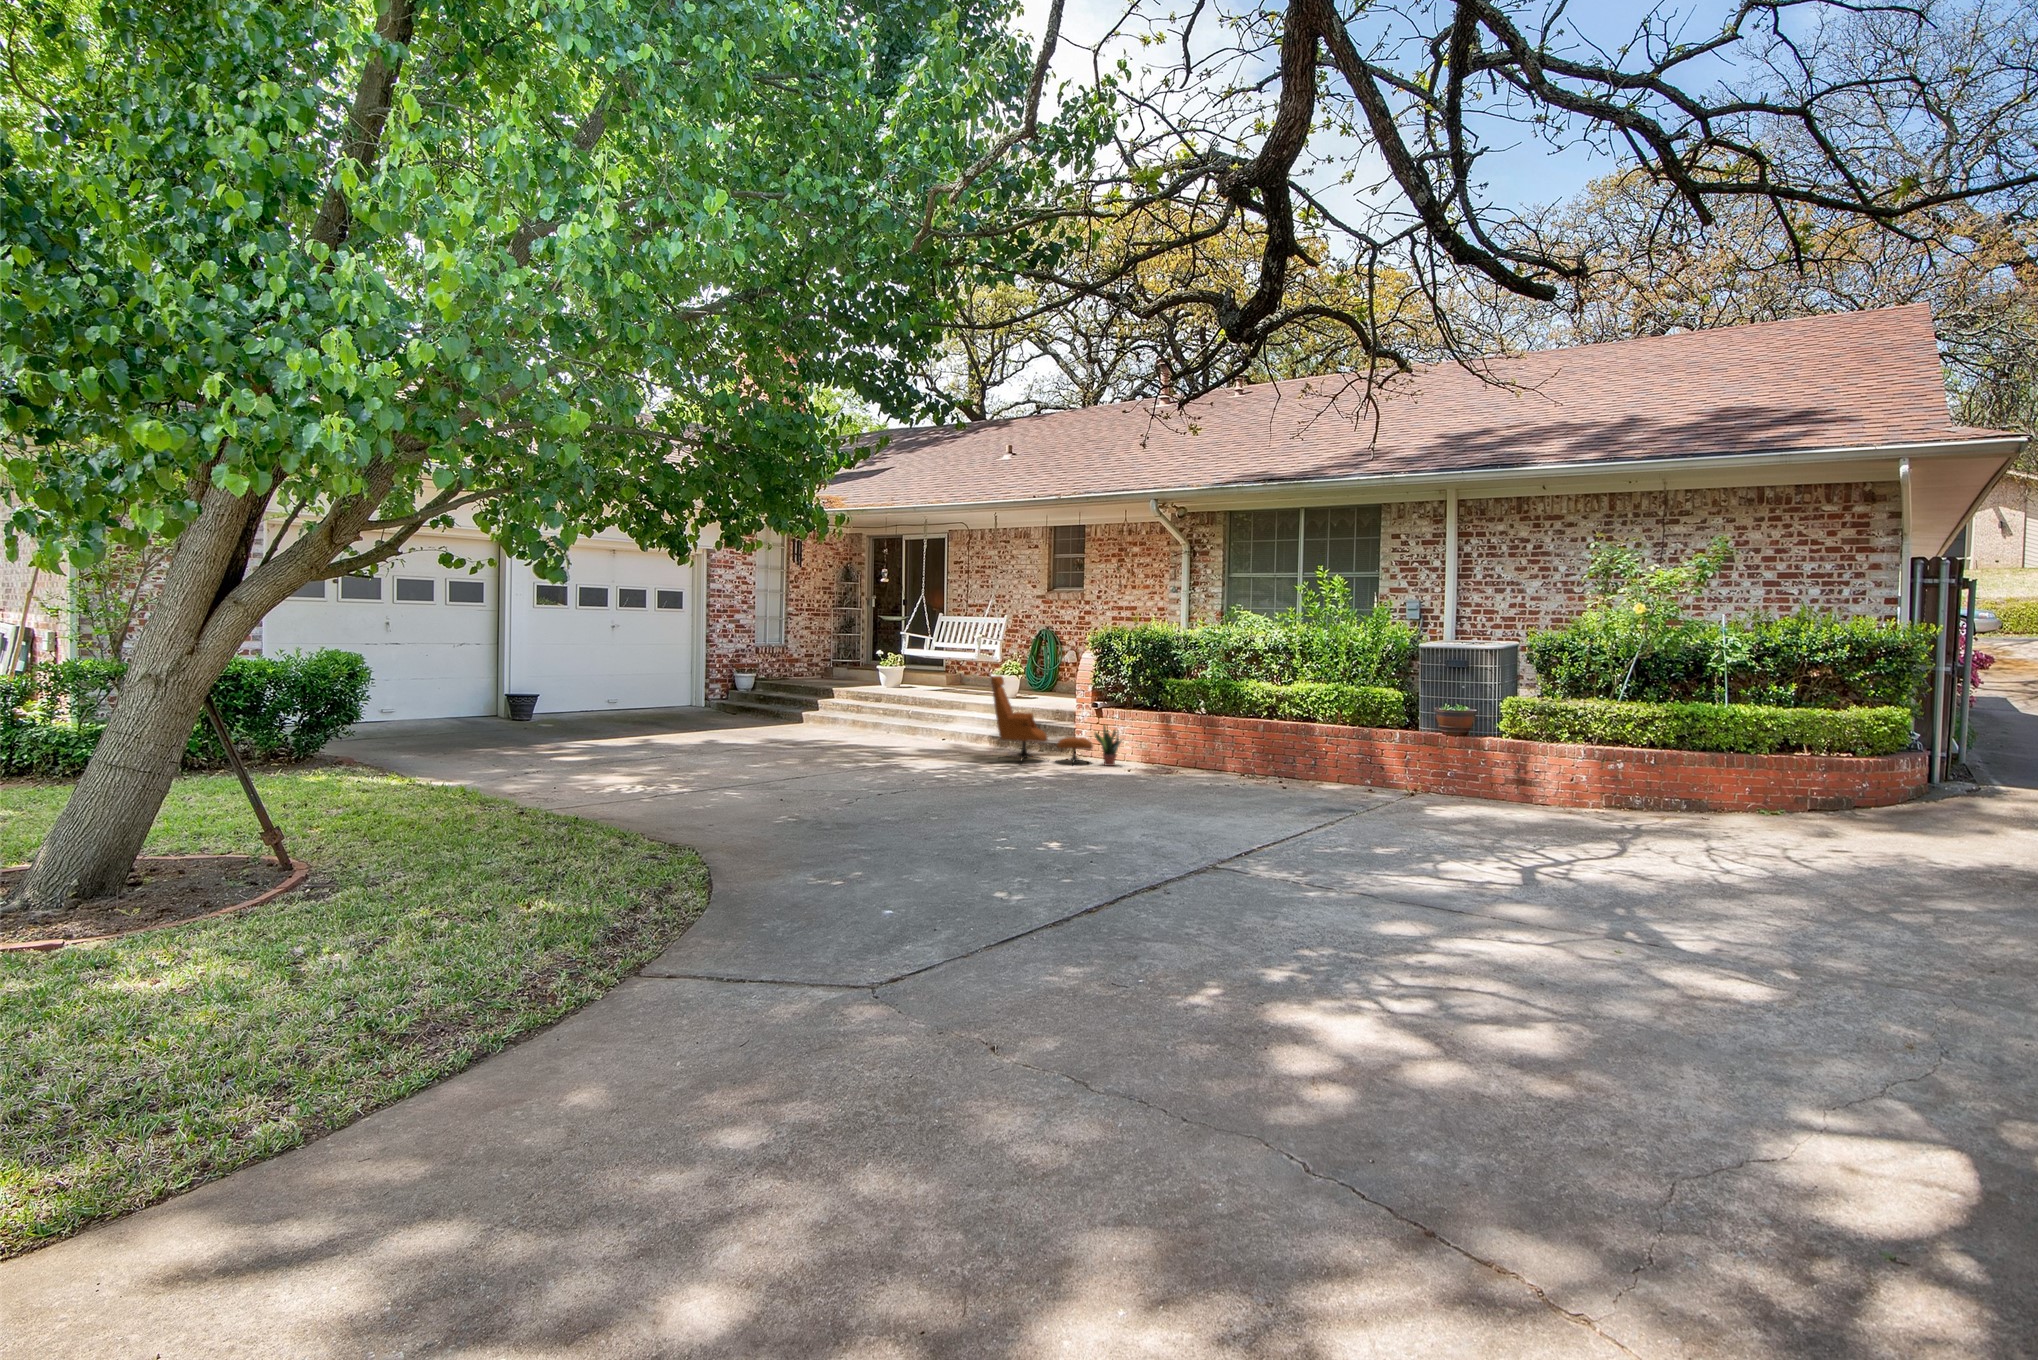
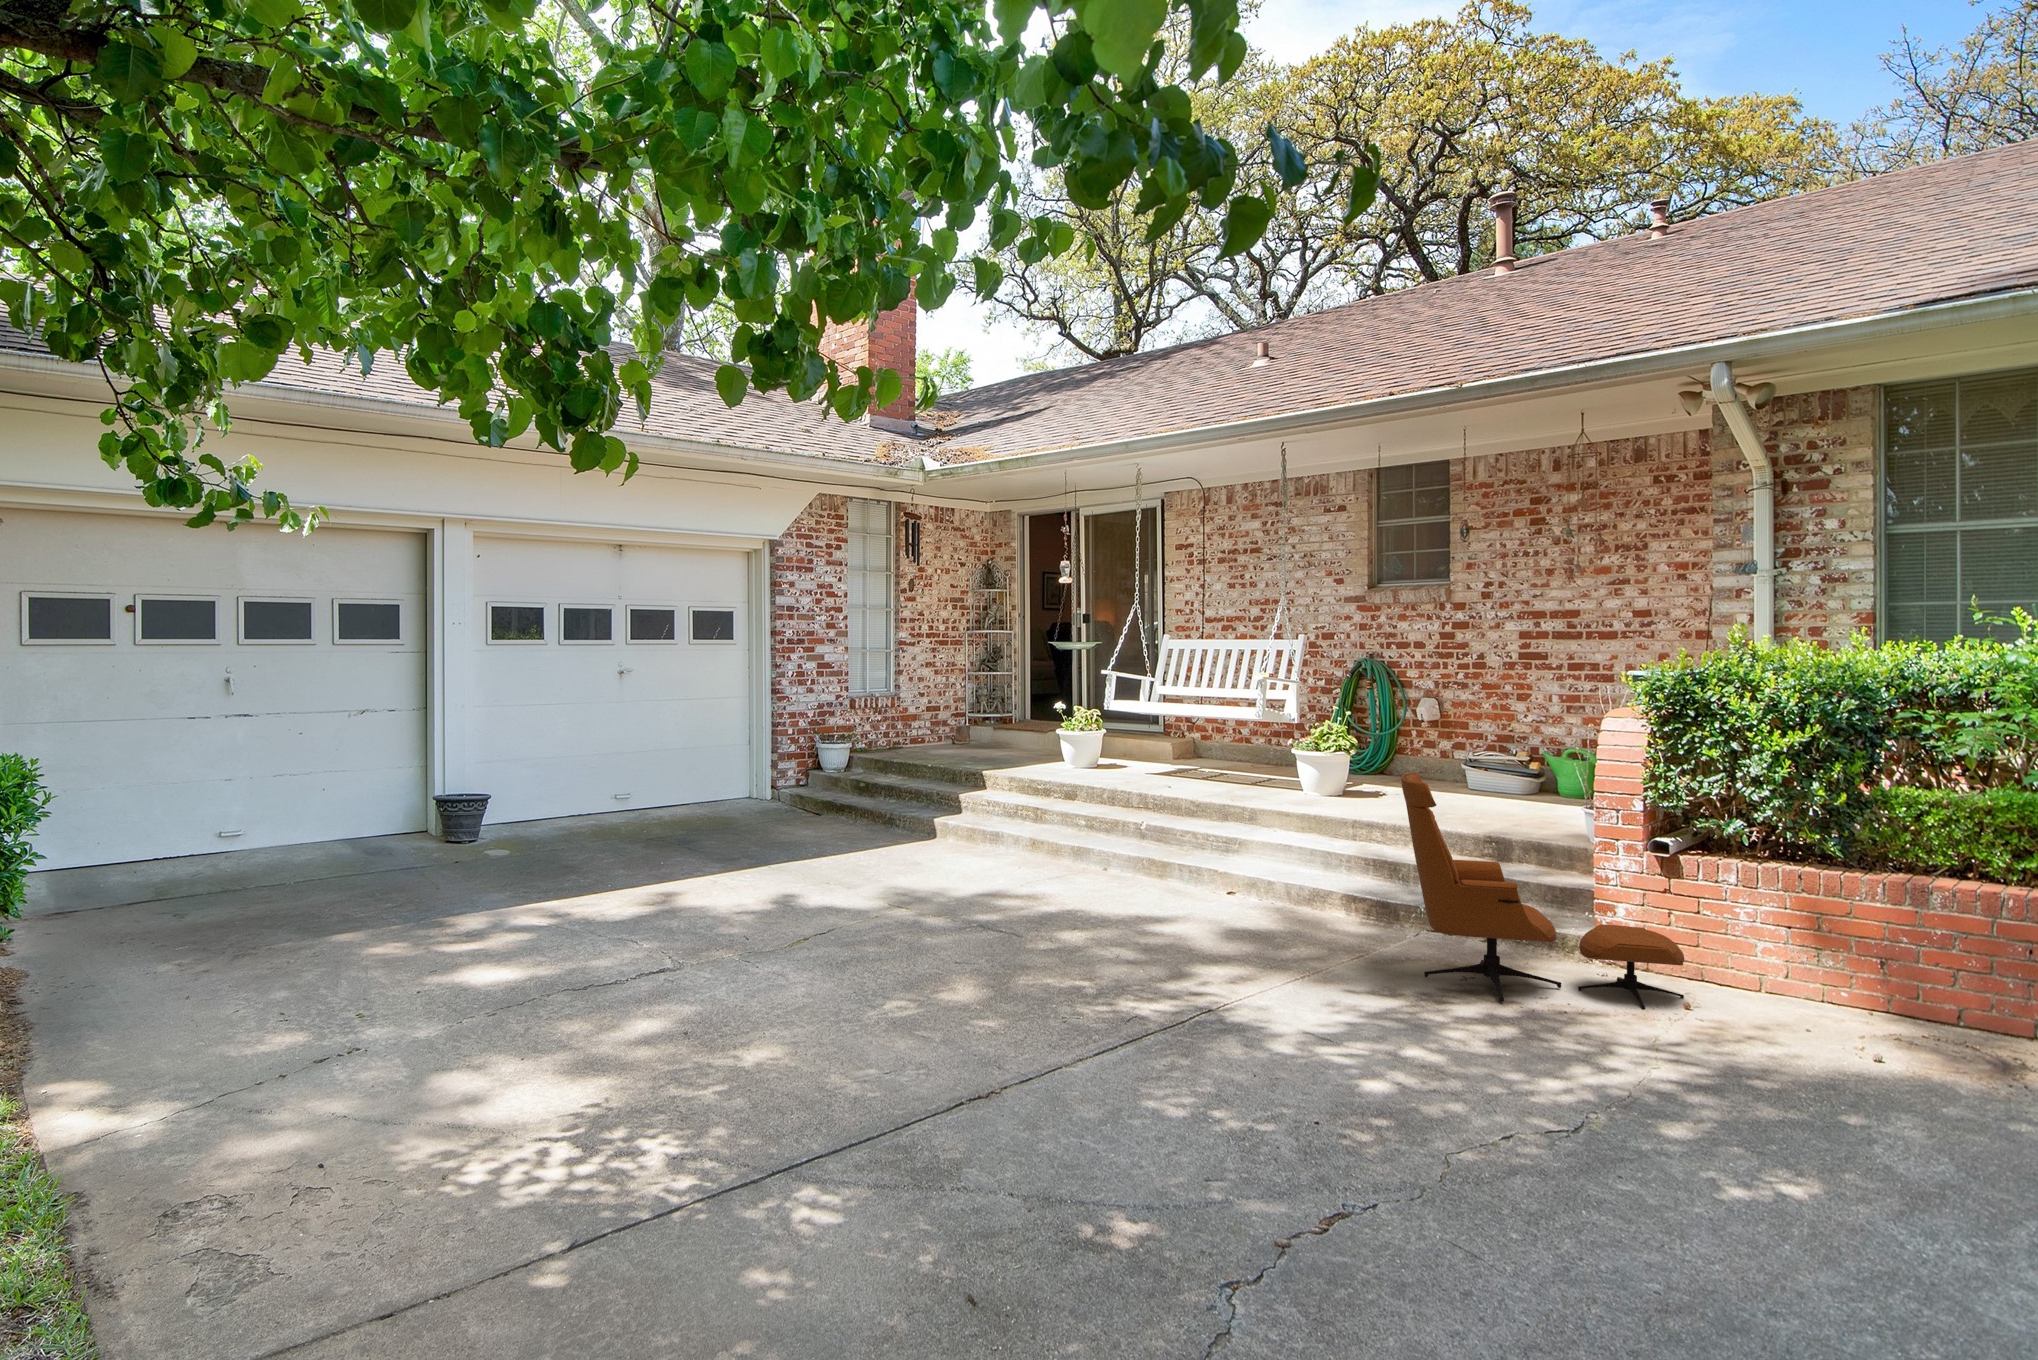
potted plant: present [1095,725,1124,766] -> none [1700,896,1786,1012]

